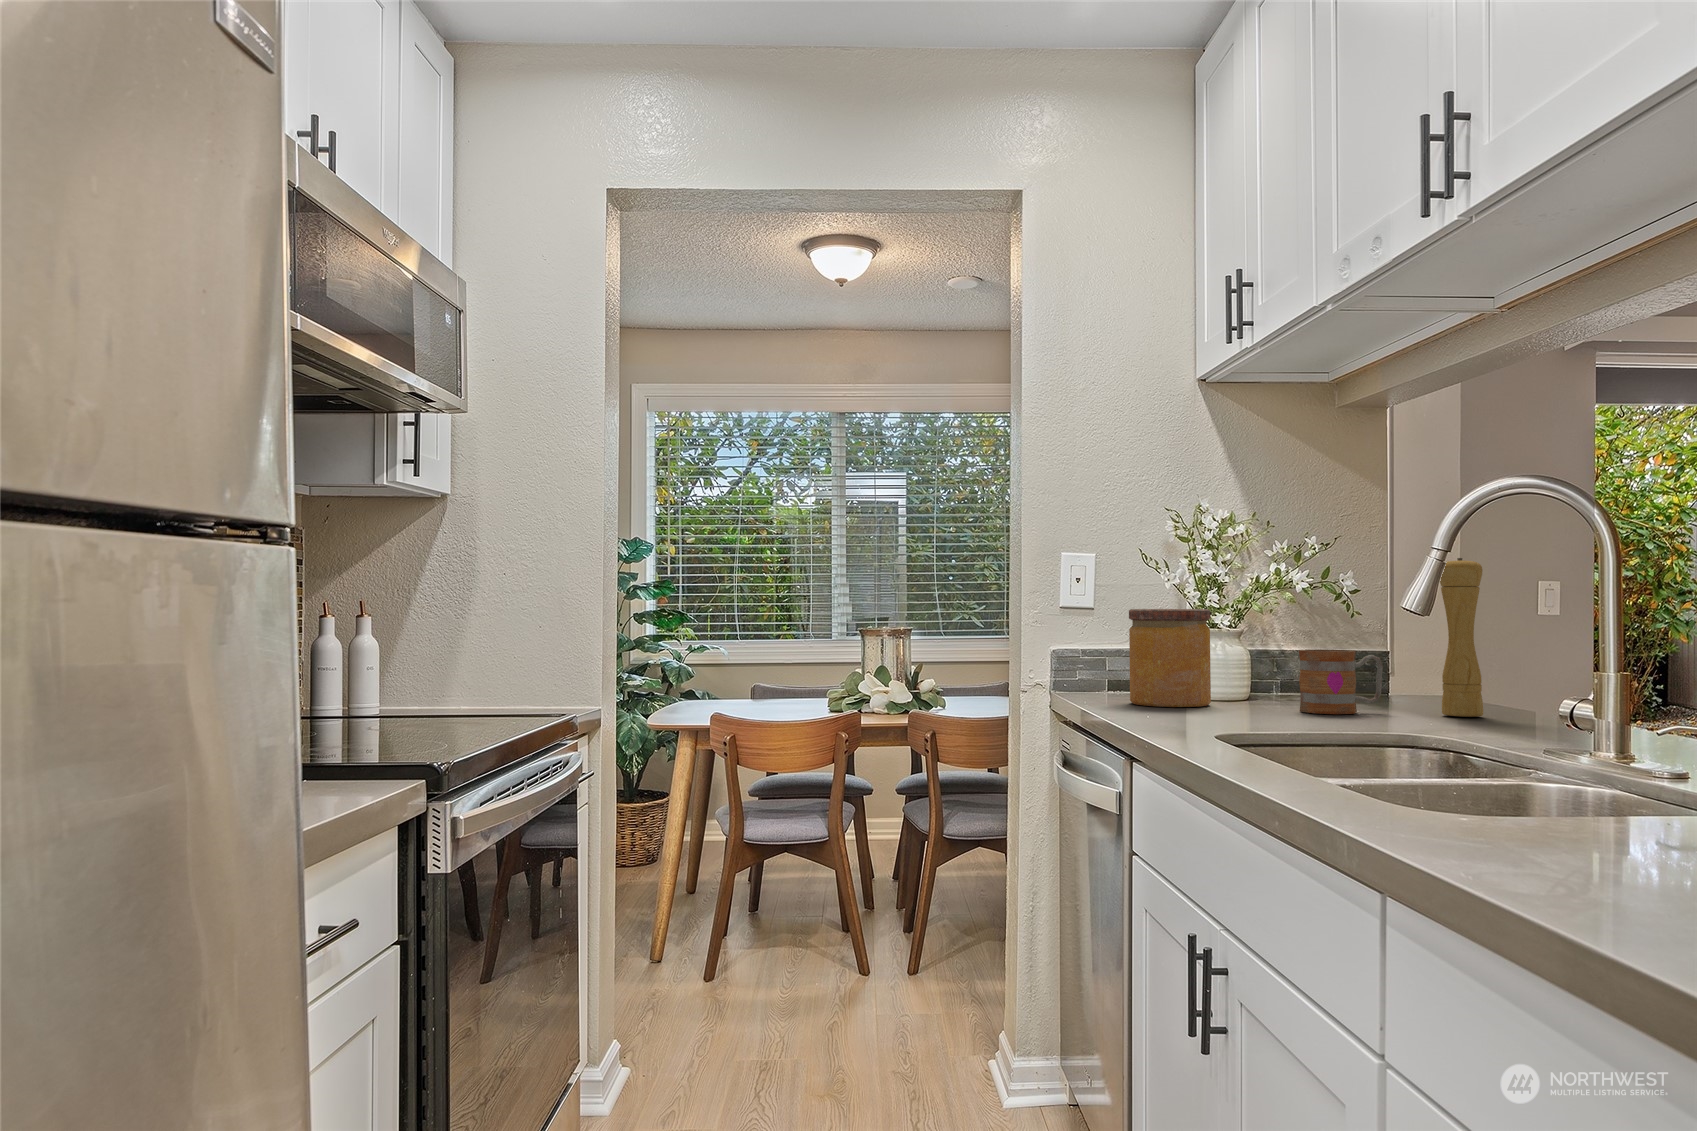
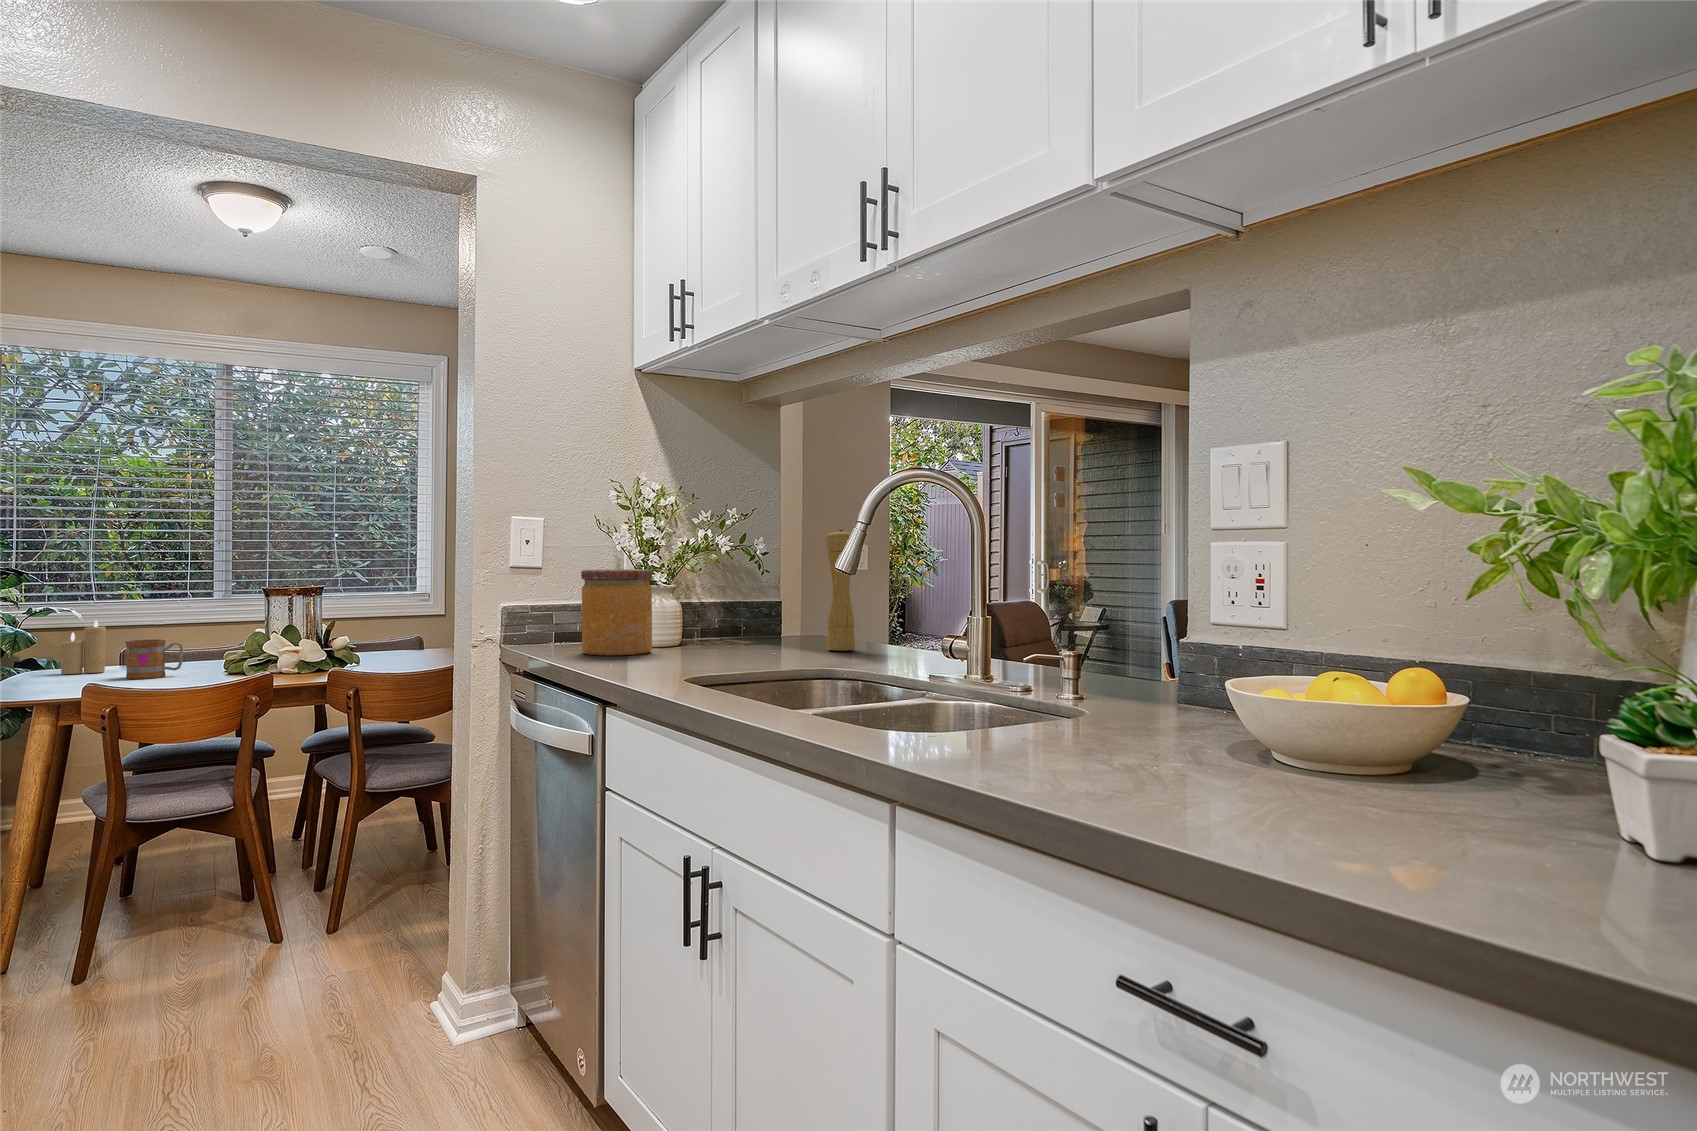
mug: present [1299,649,1383,714] -> present [126,639,183,679]
candle: none [703,655,736,703] -> present [60,621,106,674]

